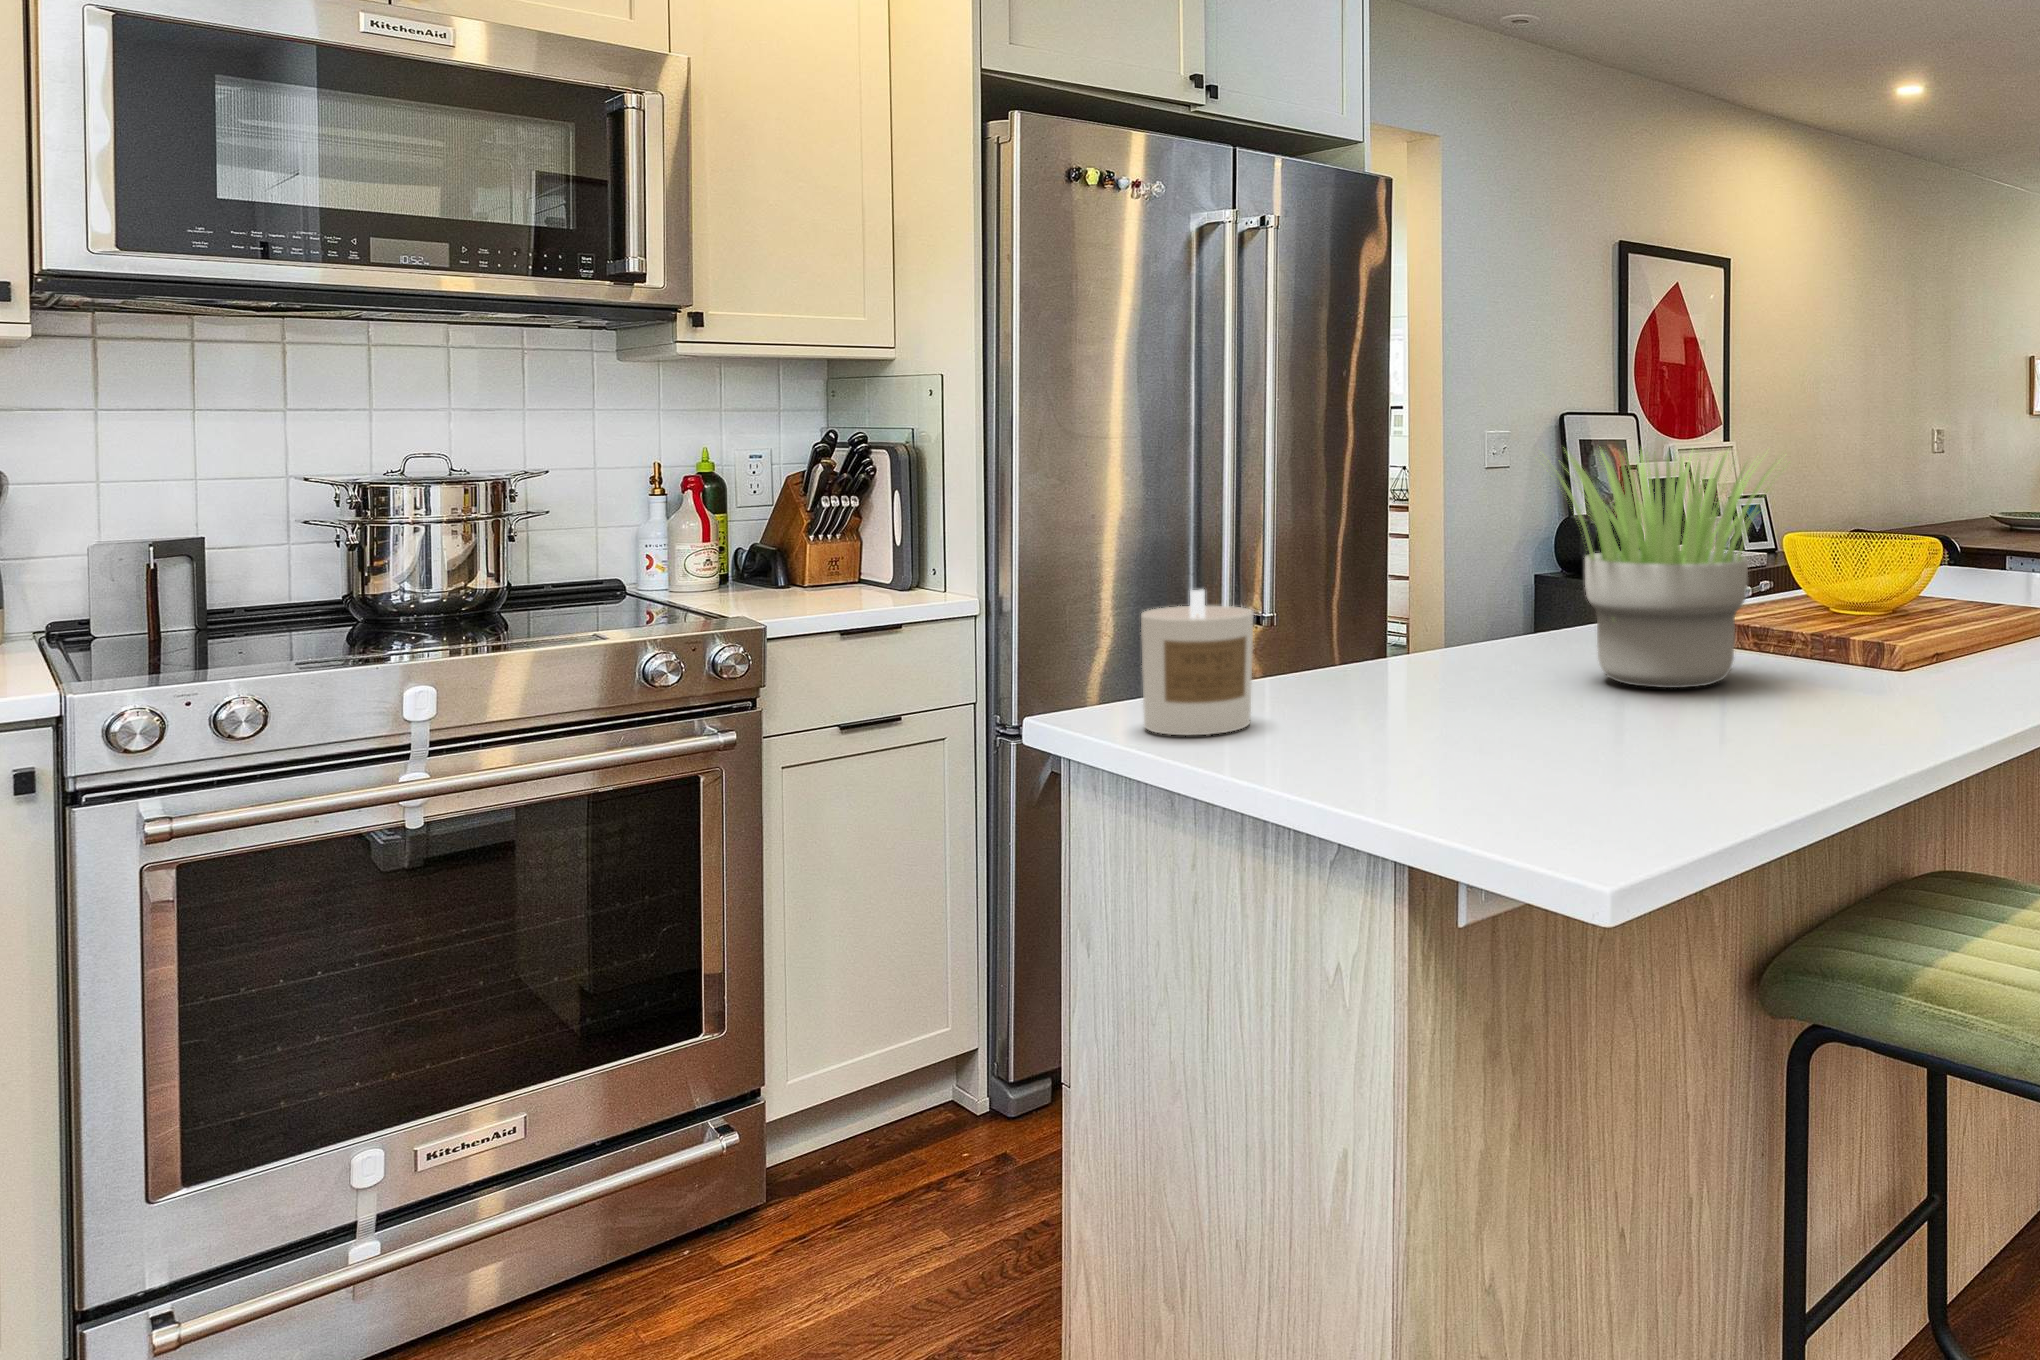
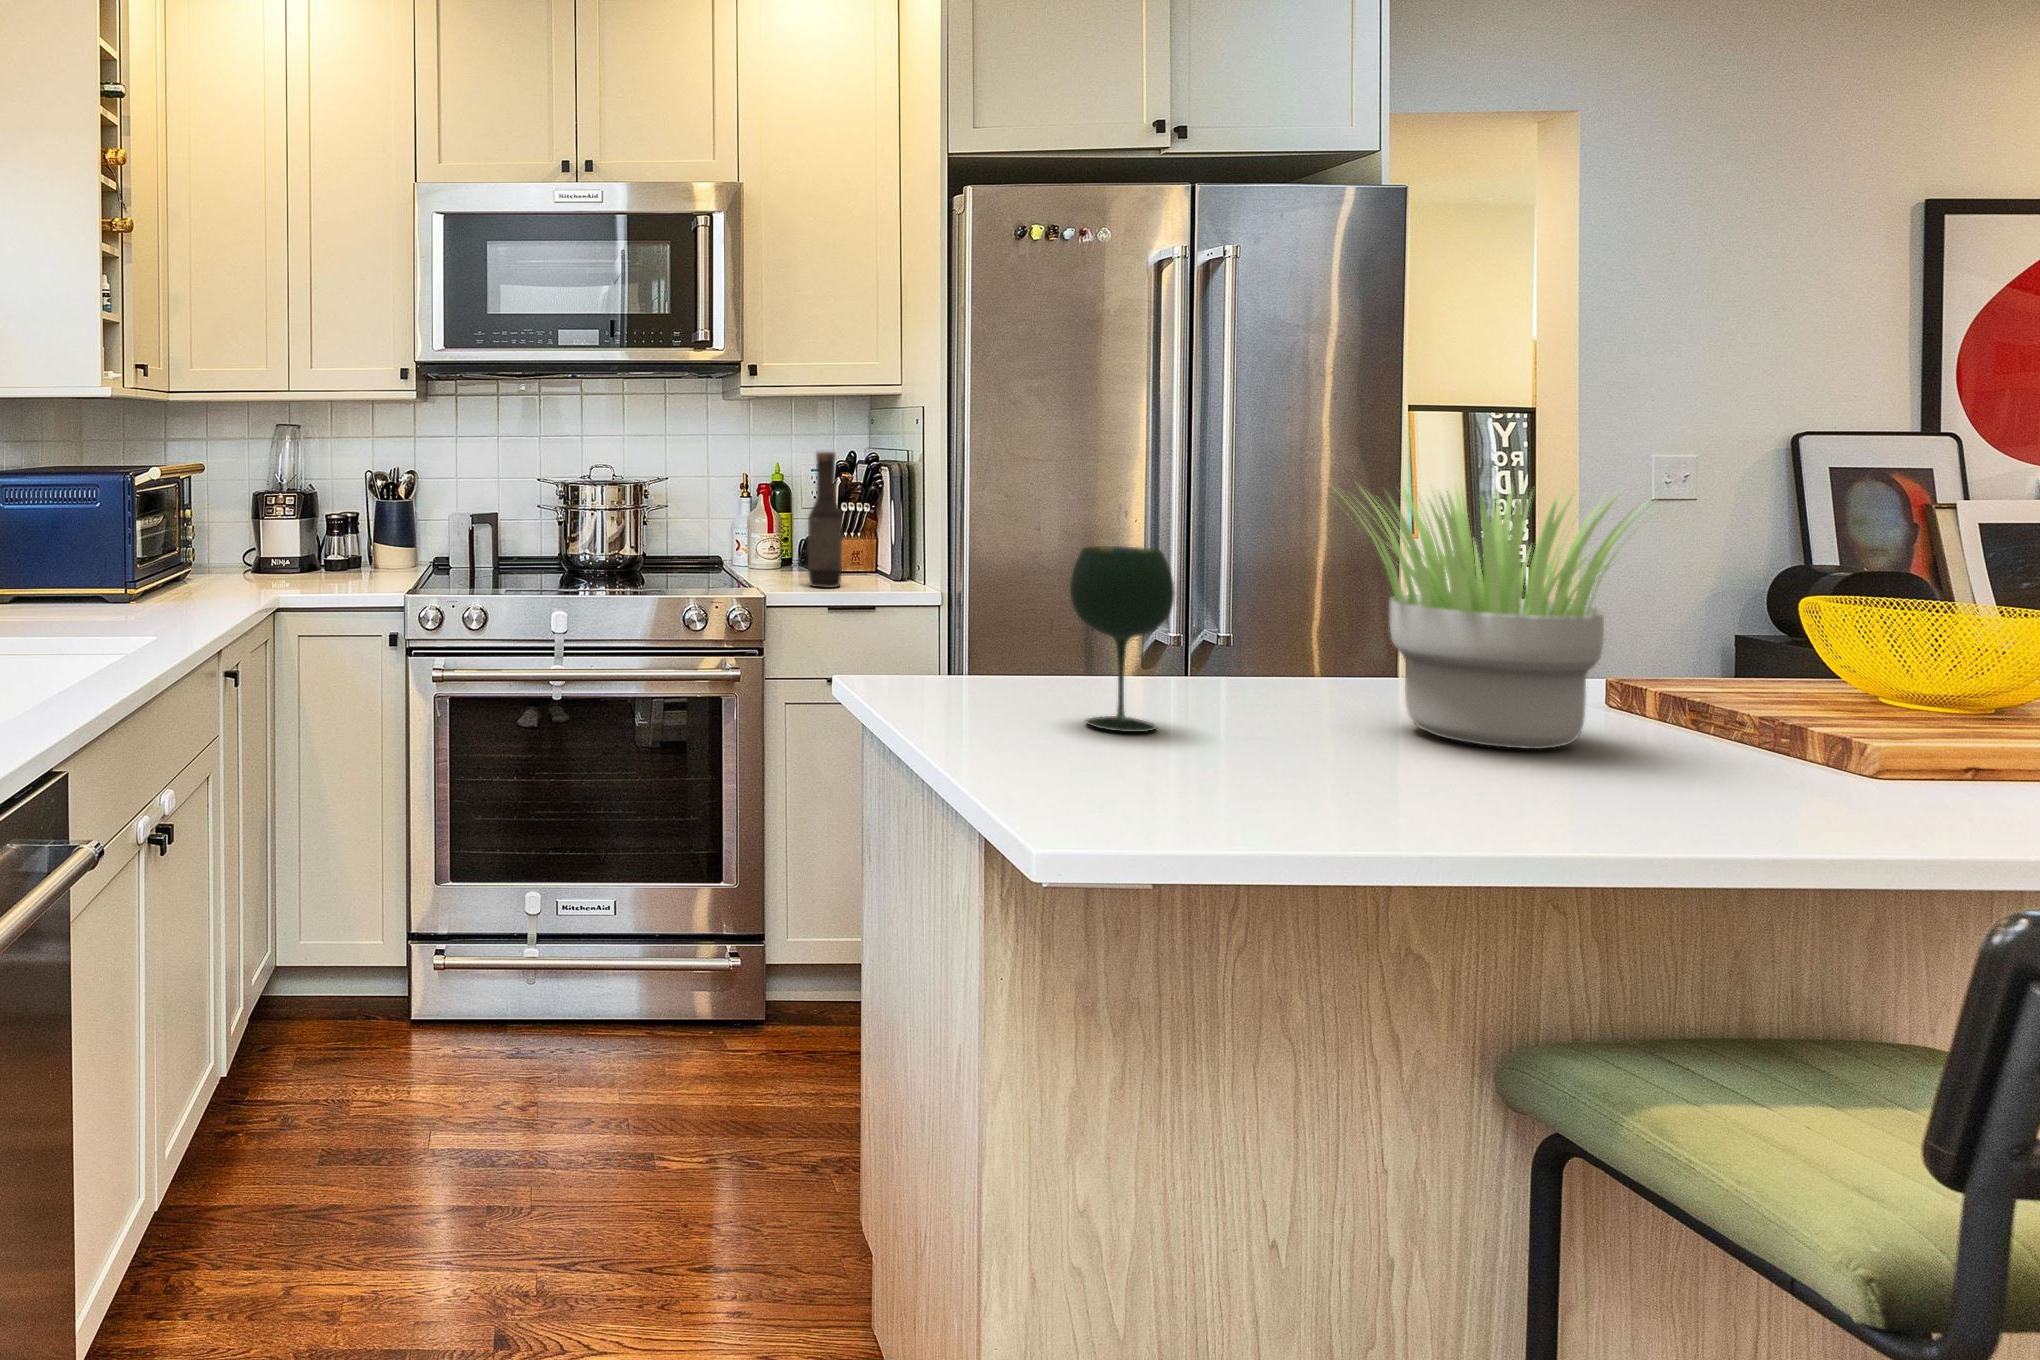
bottle: none [795,430,843,610] -> present [808,452,842,588]
wine glass: none [1339,522,1446,727] -> present [1070,546,1174,732]
candle: present [1141,589,1254,735] -> none [910,592,1005,712]

